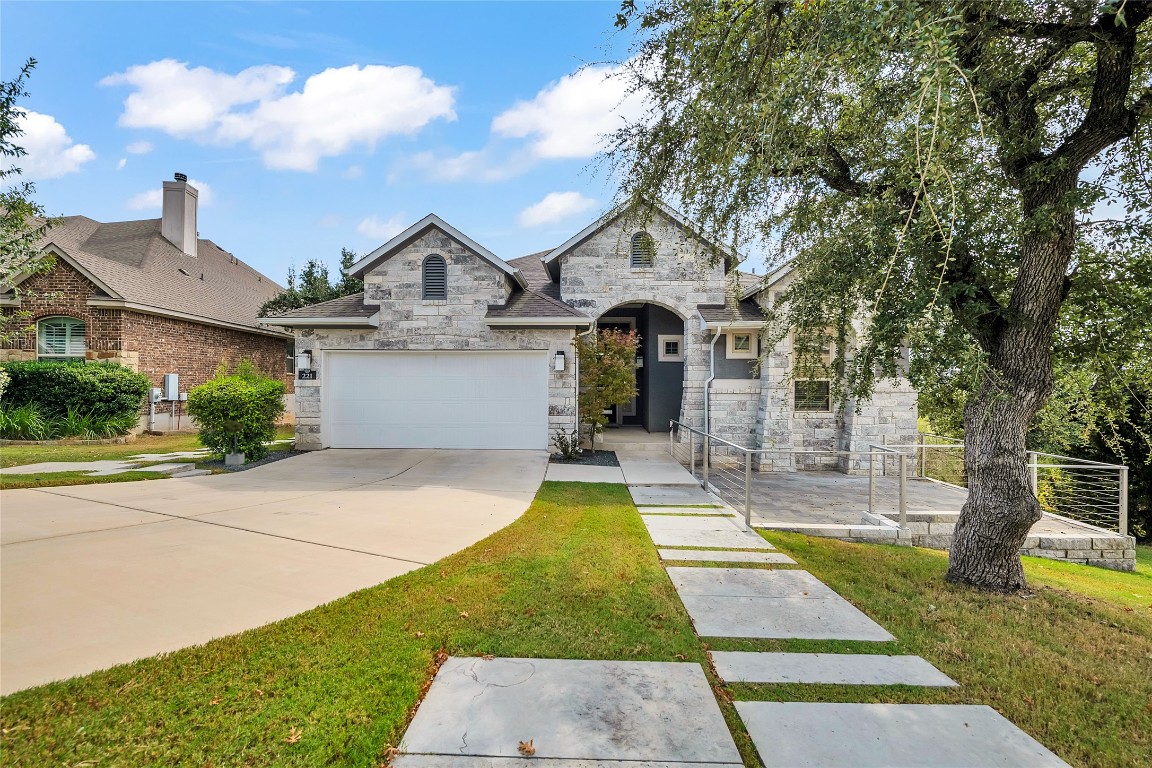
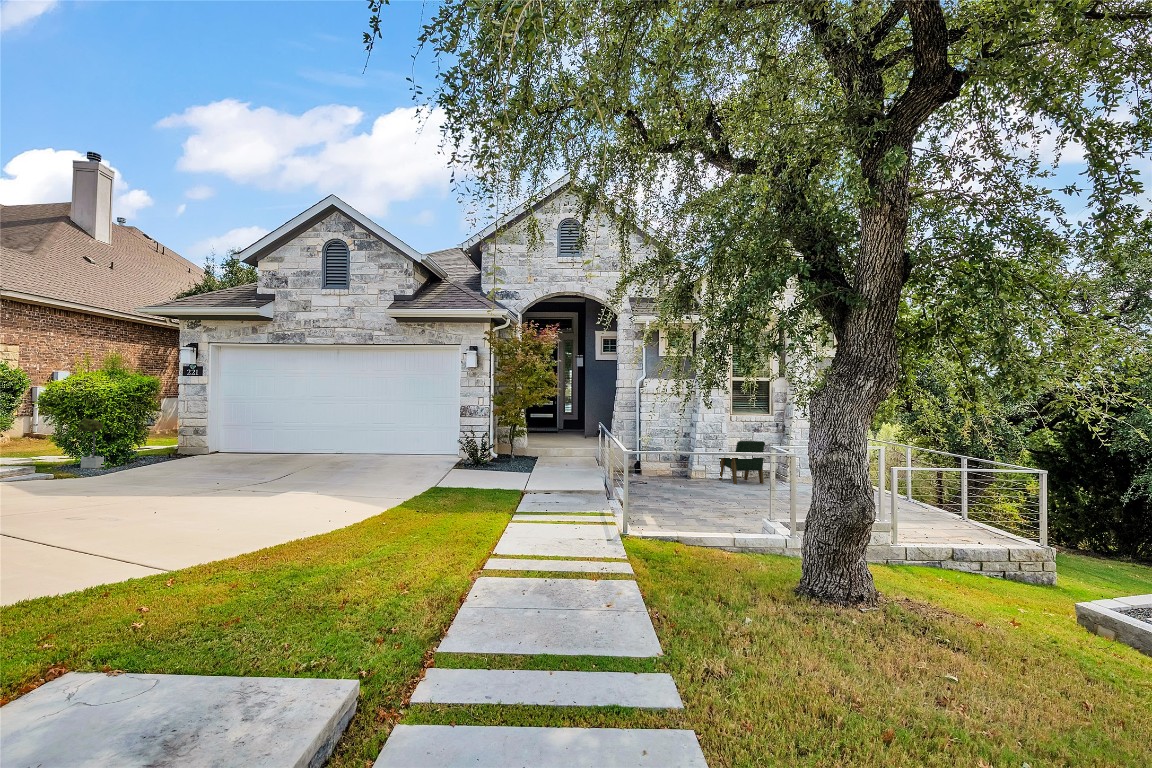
armchair: none [783,437,832,476] -> present [719,441,765,484]

